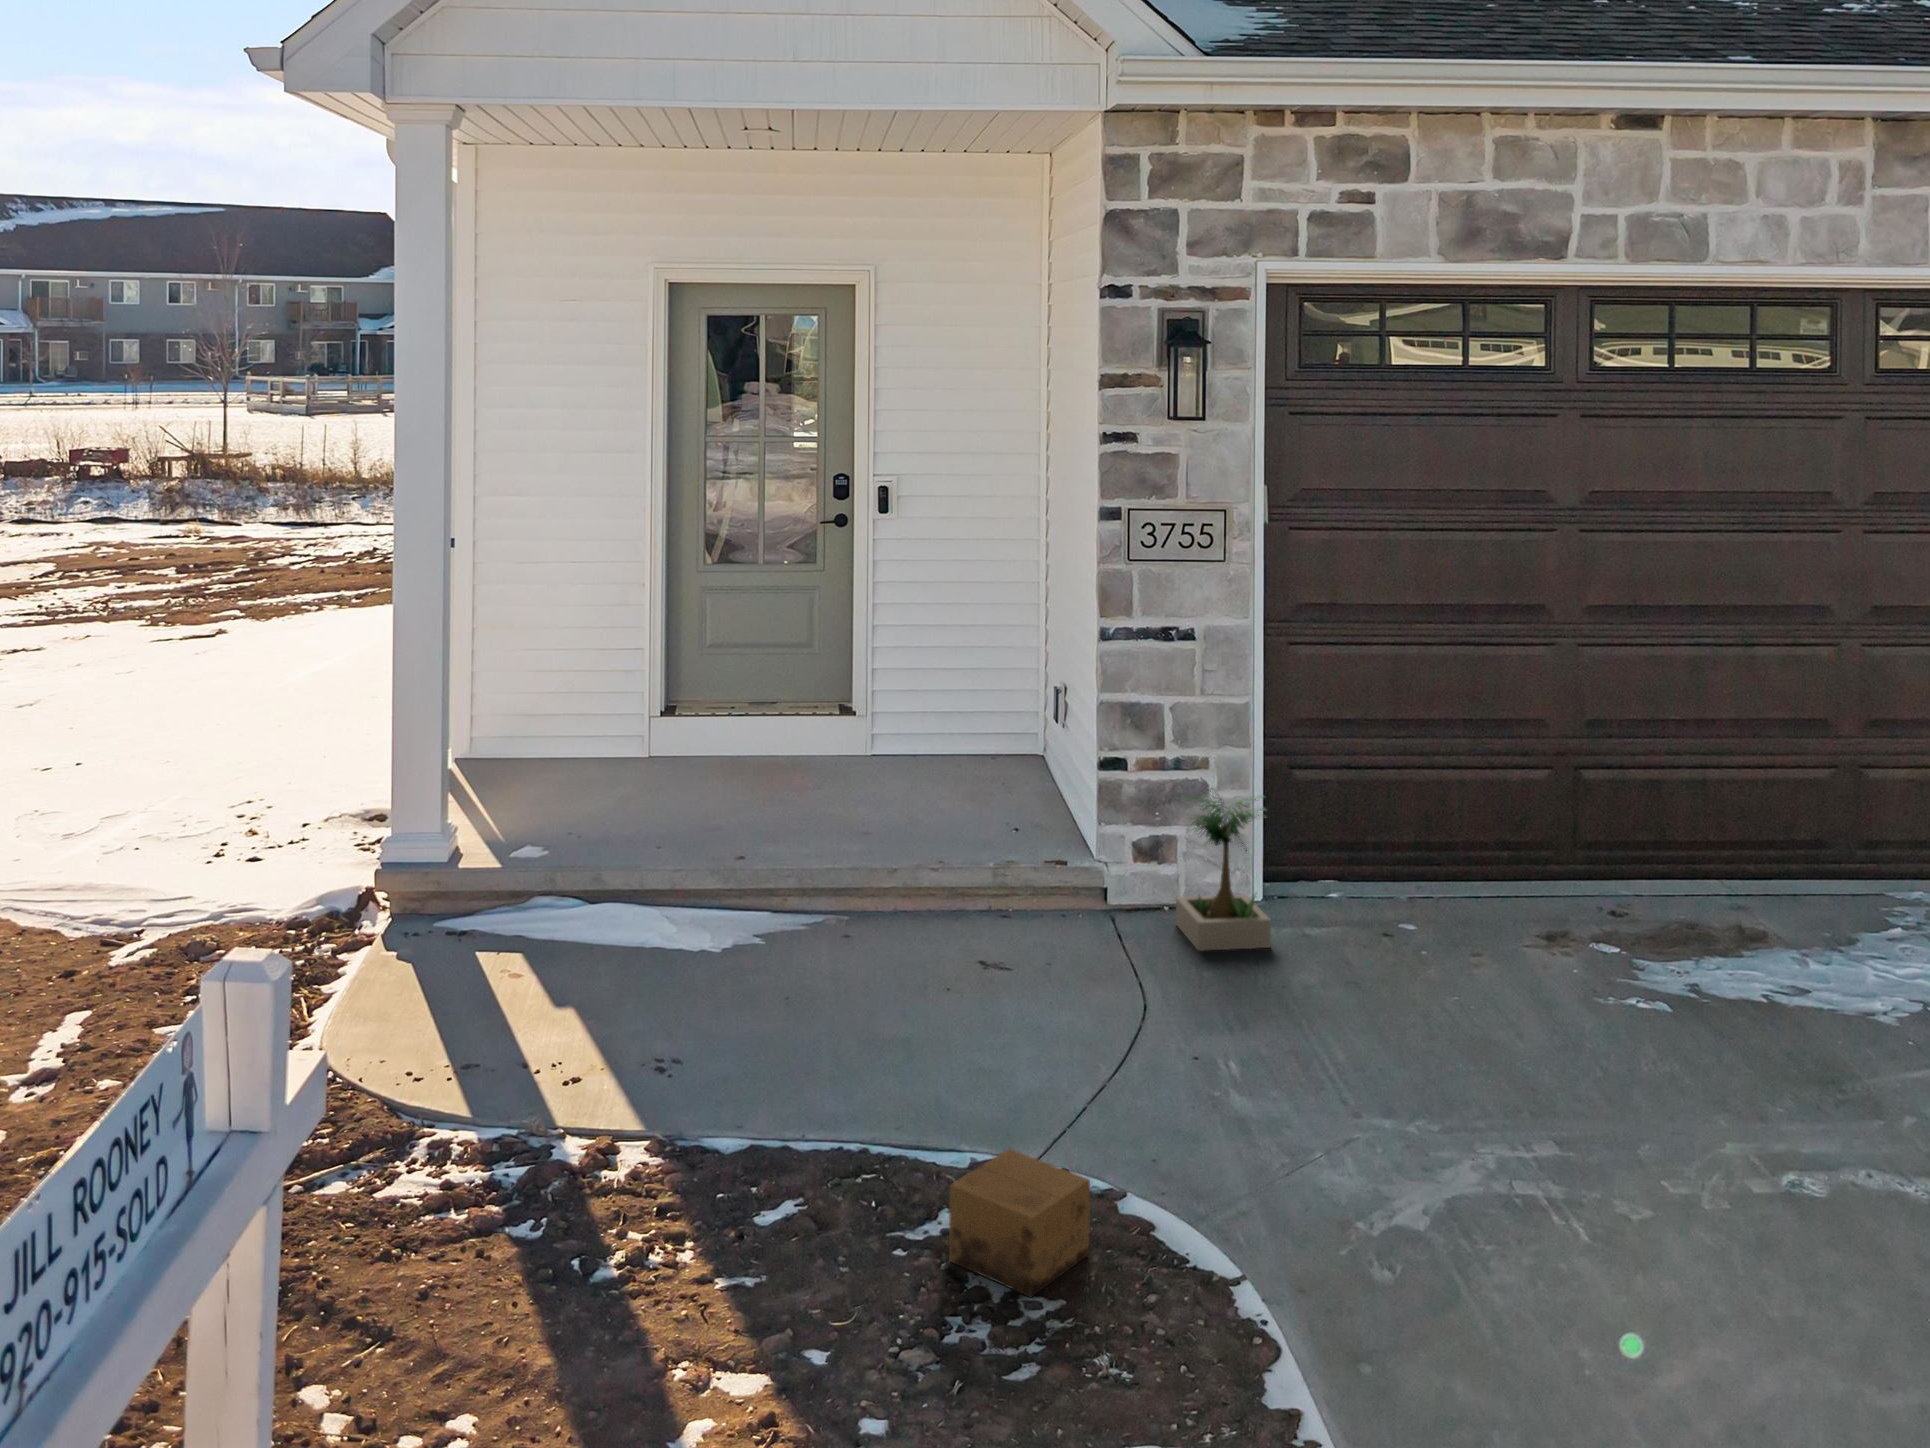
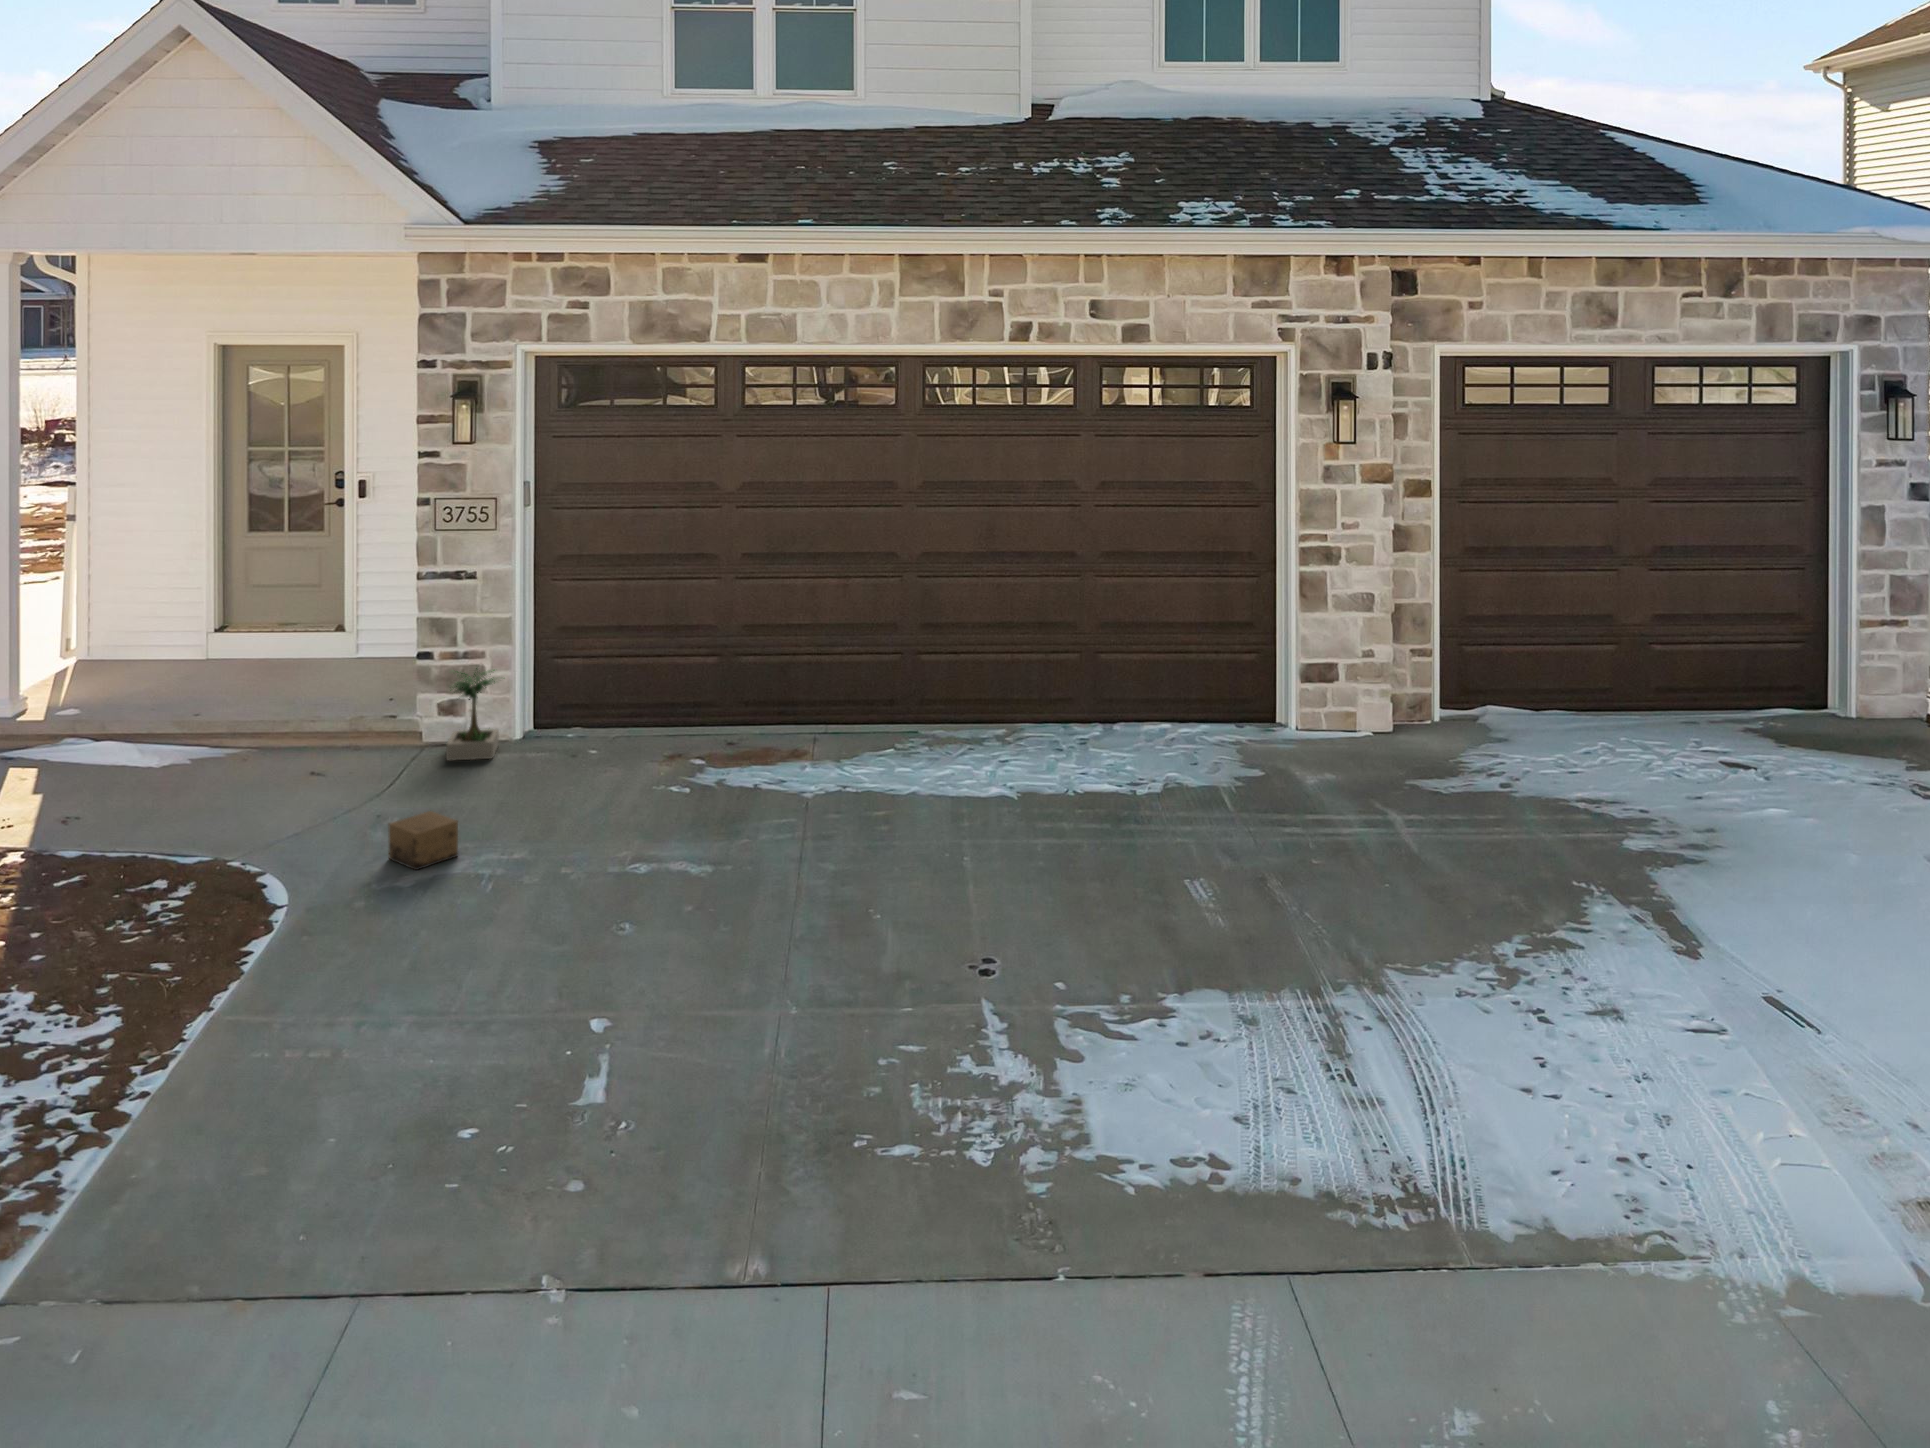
cardboard box: present [949,1149,1090,1297] -> present [389,811,458,870]

